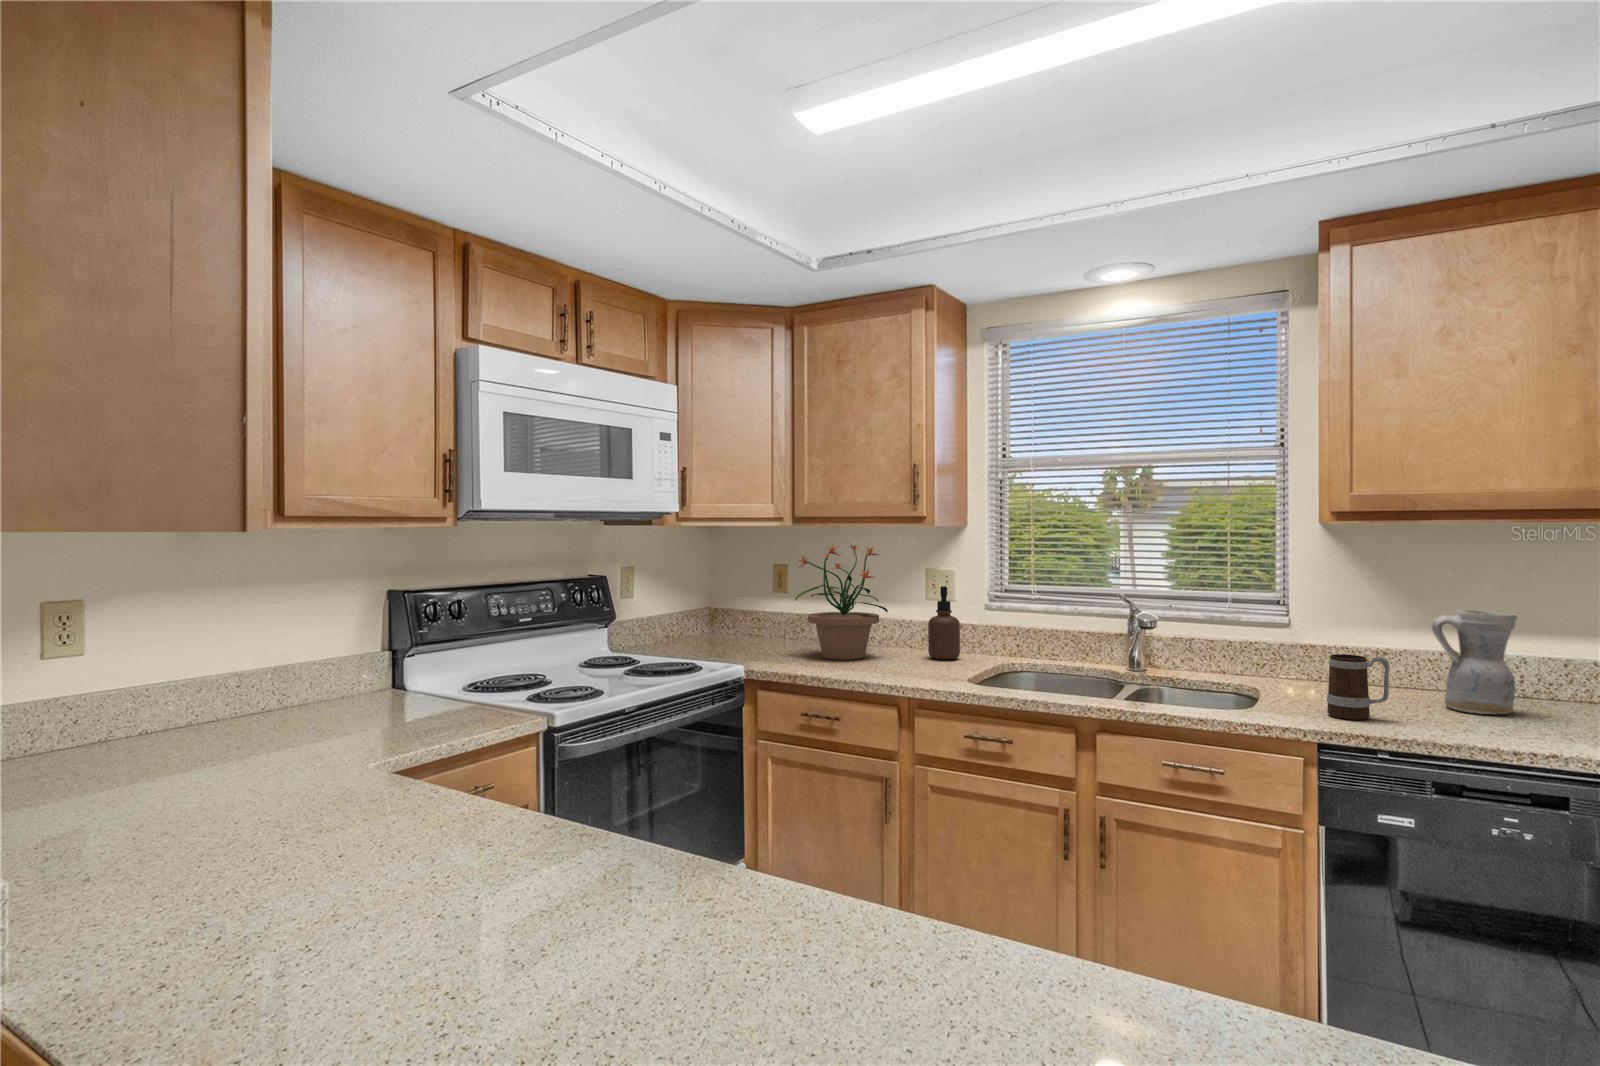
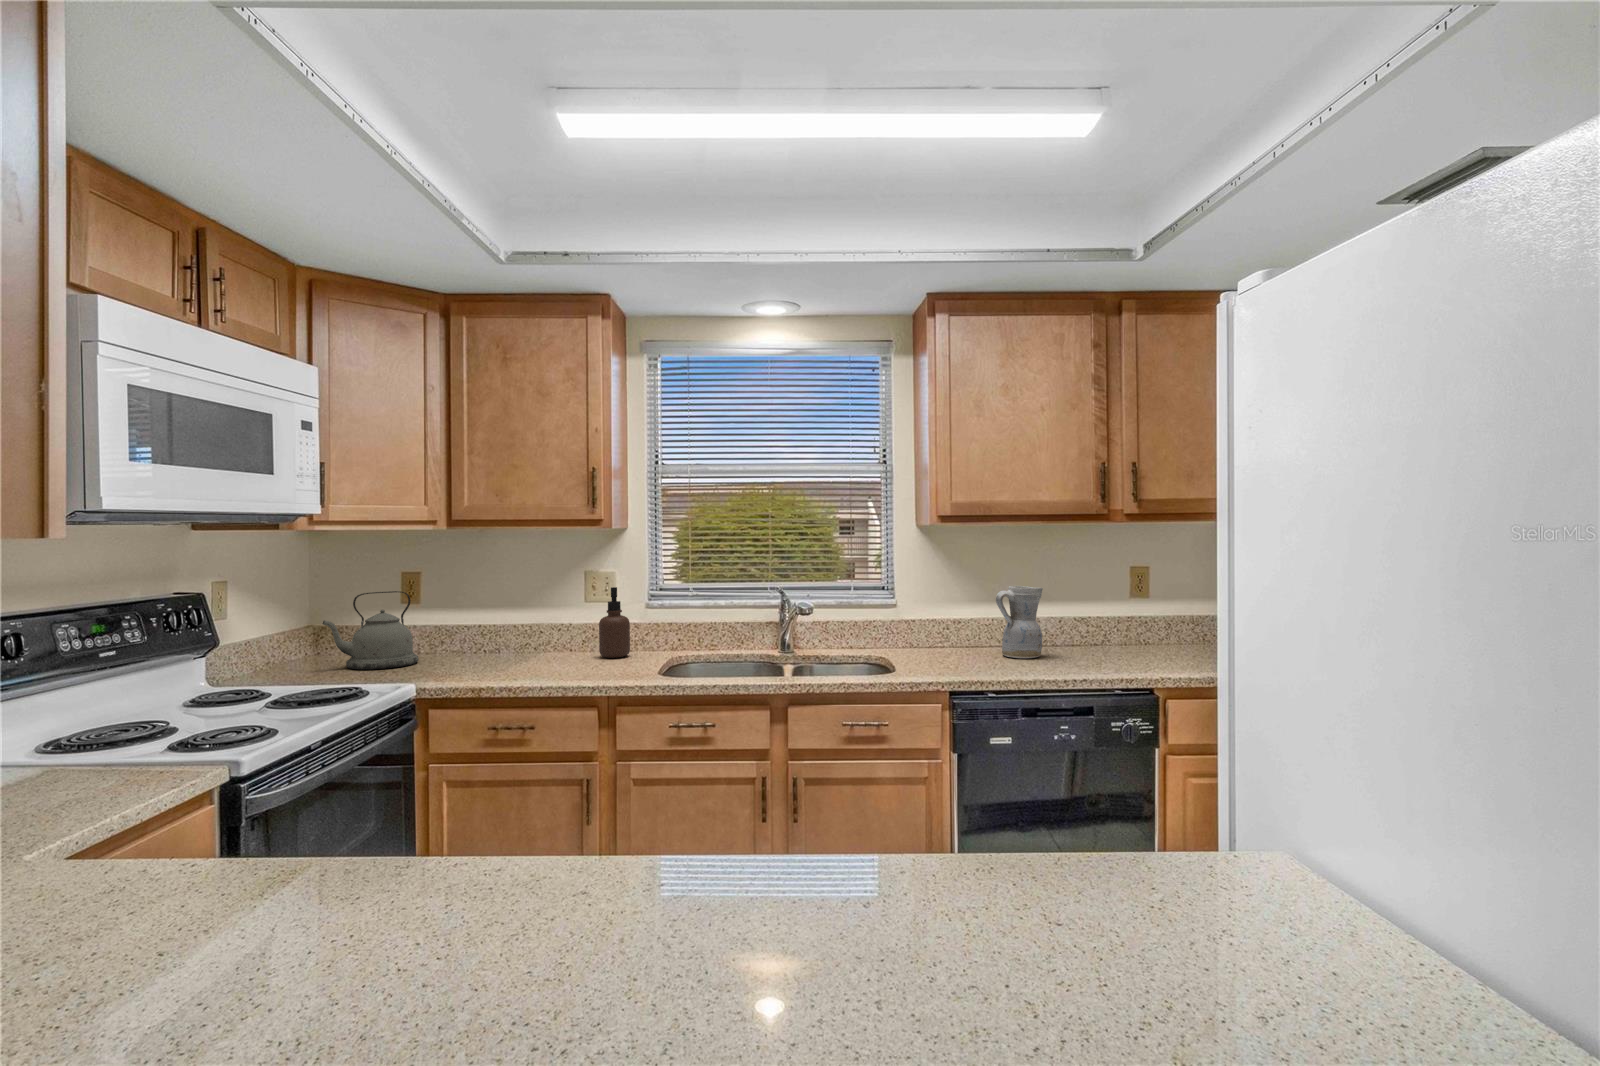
potted plant: present [795,544,888,660] -> none [457,547,559,668]
kettle: none [696,581,772,650] -> present [323,591,419,669]
mug: present [1327,654,1390,720] -> none [947,623,986,671]

